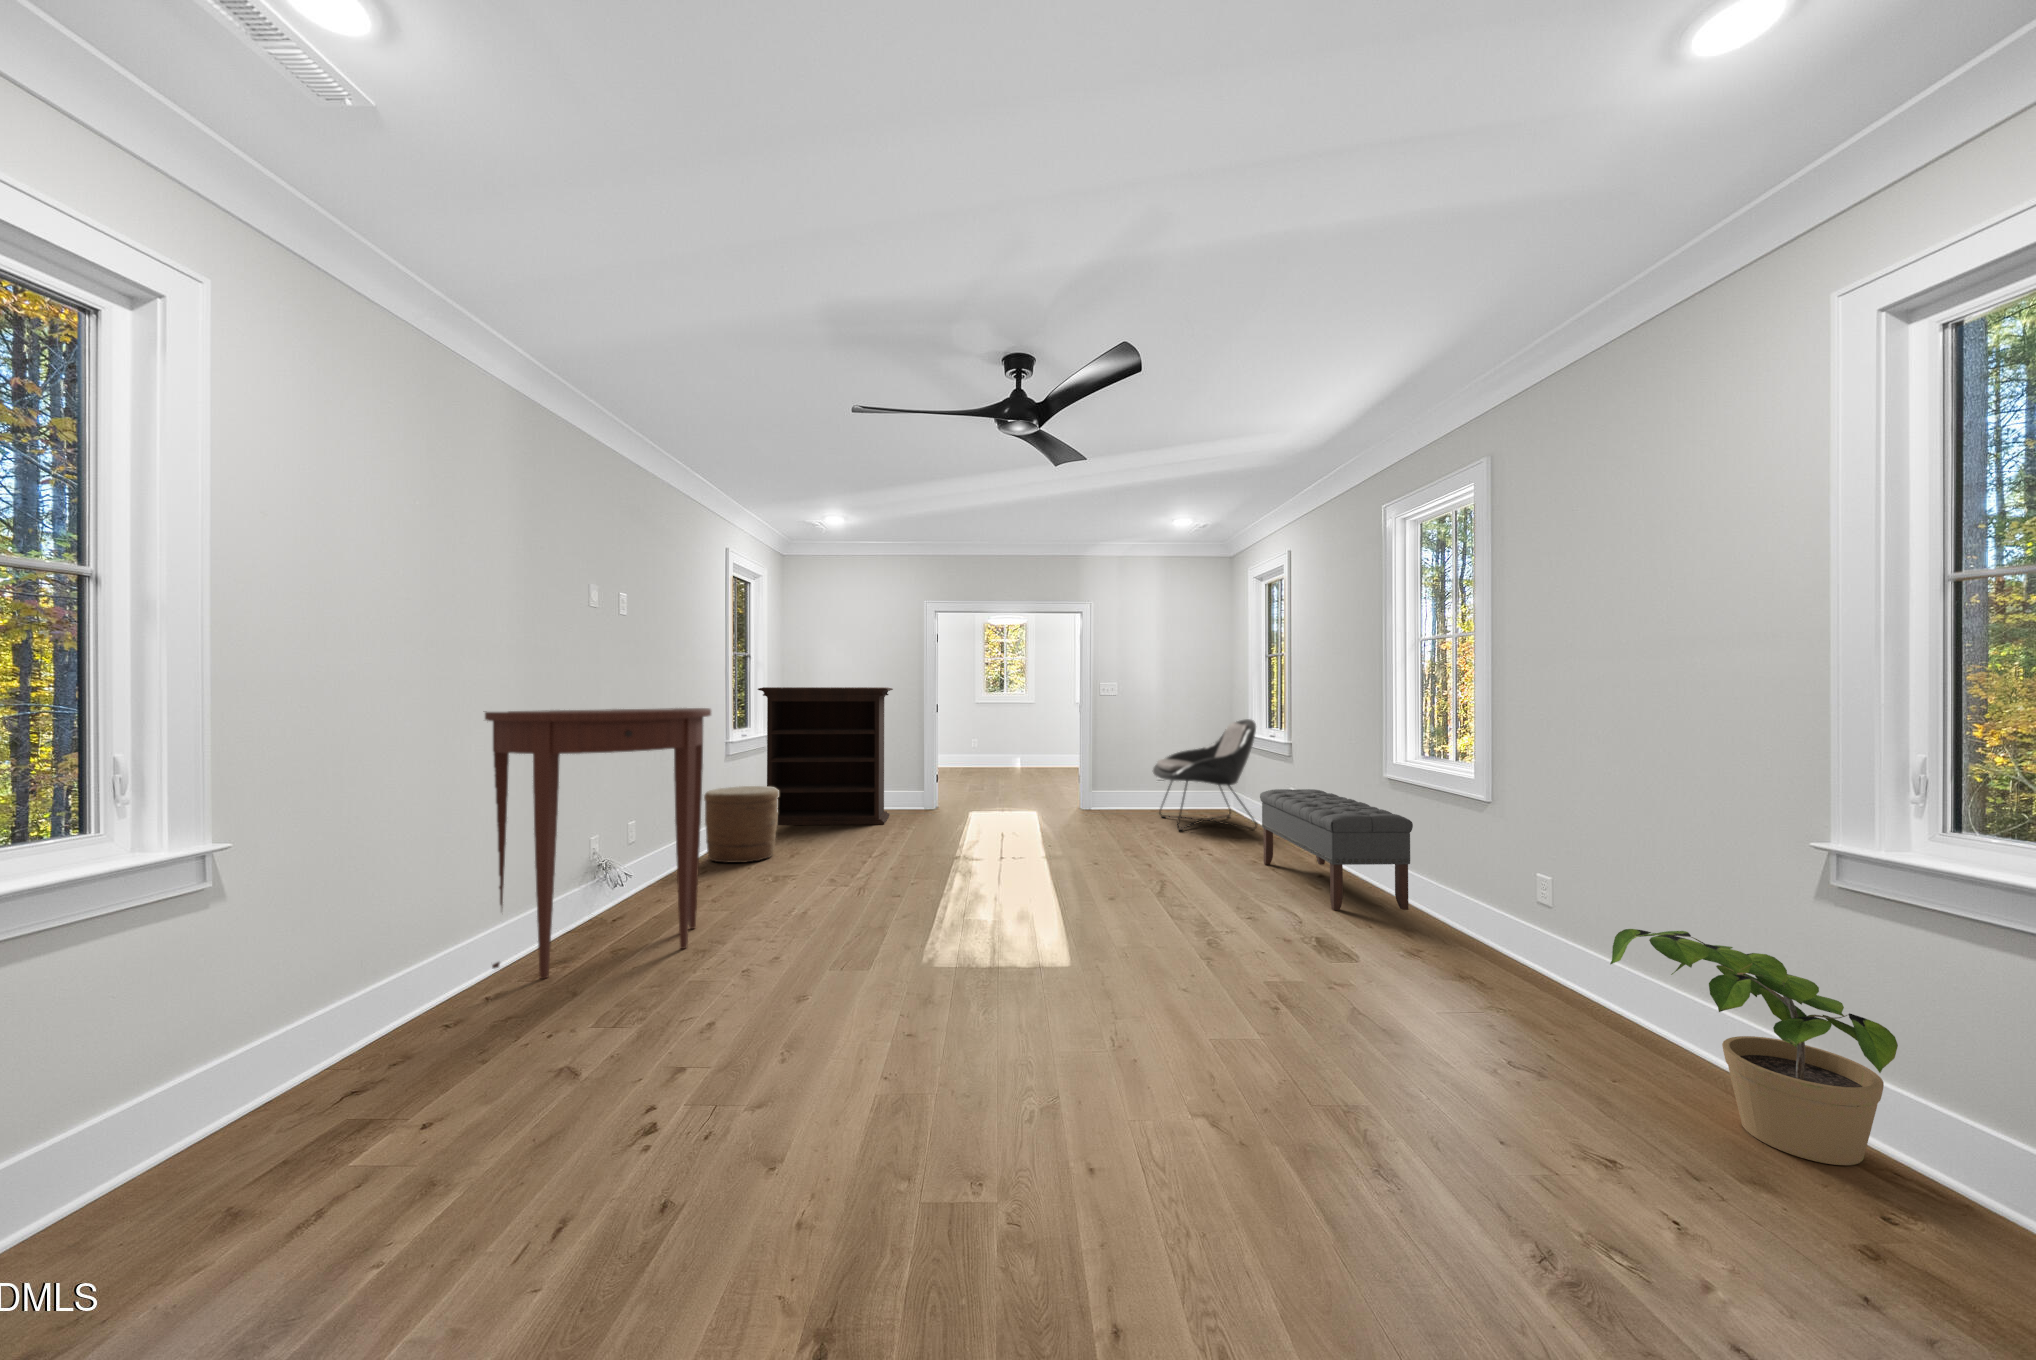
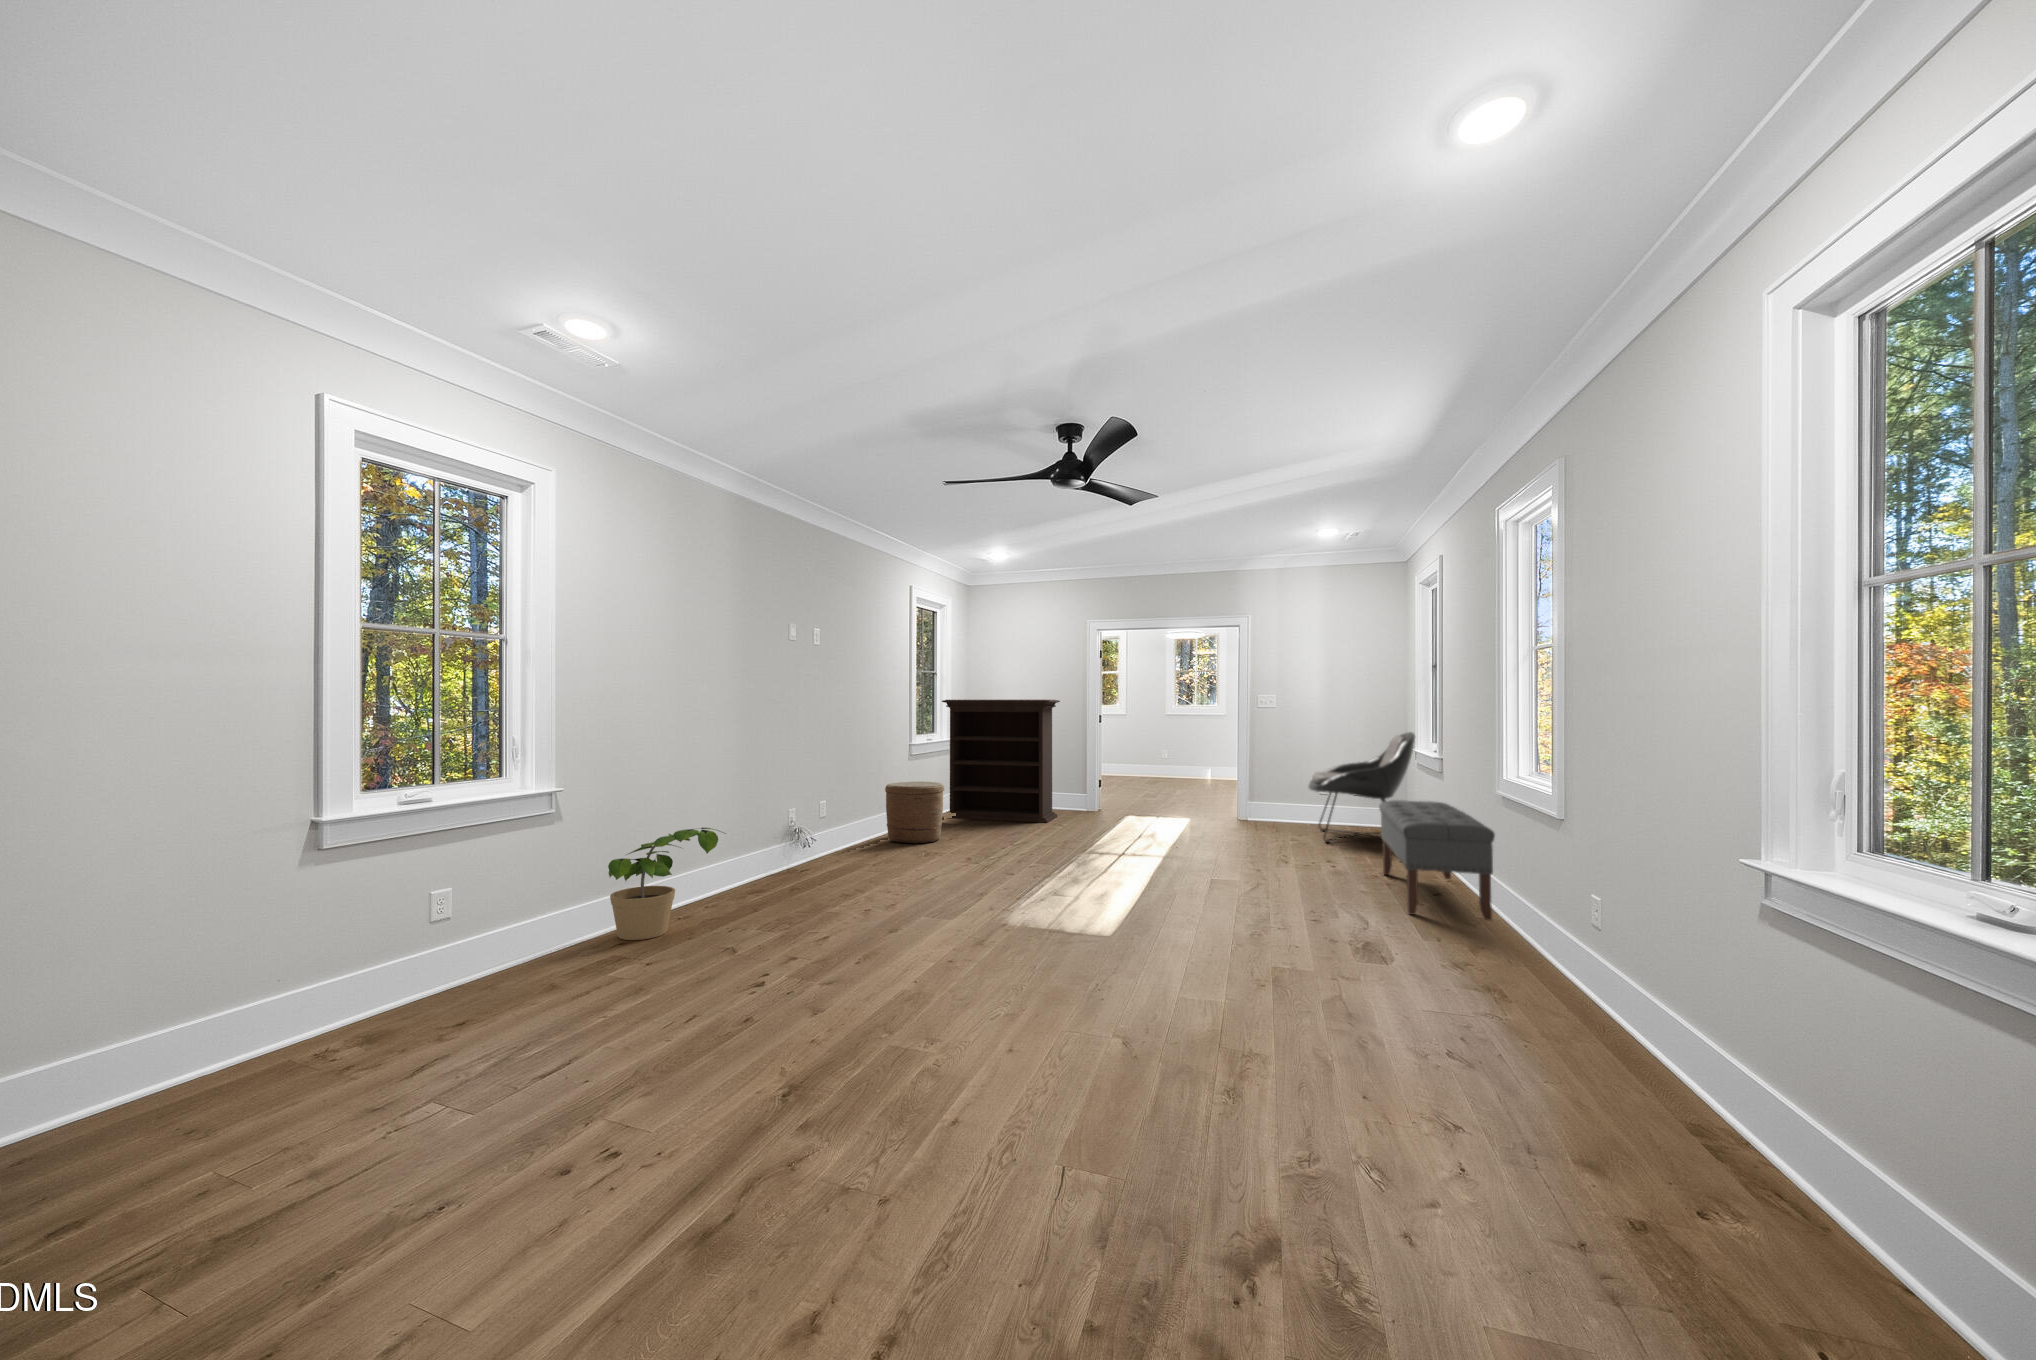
console table: present [485,708,711,979] -> none [707,714,862,902]
potted plant: present [1610,929,1898,1165] -> present [608,827,726,940]

